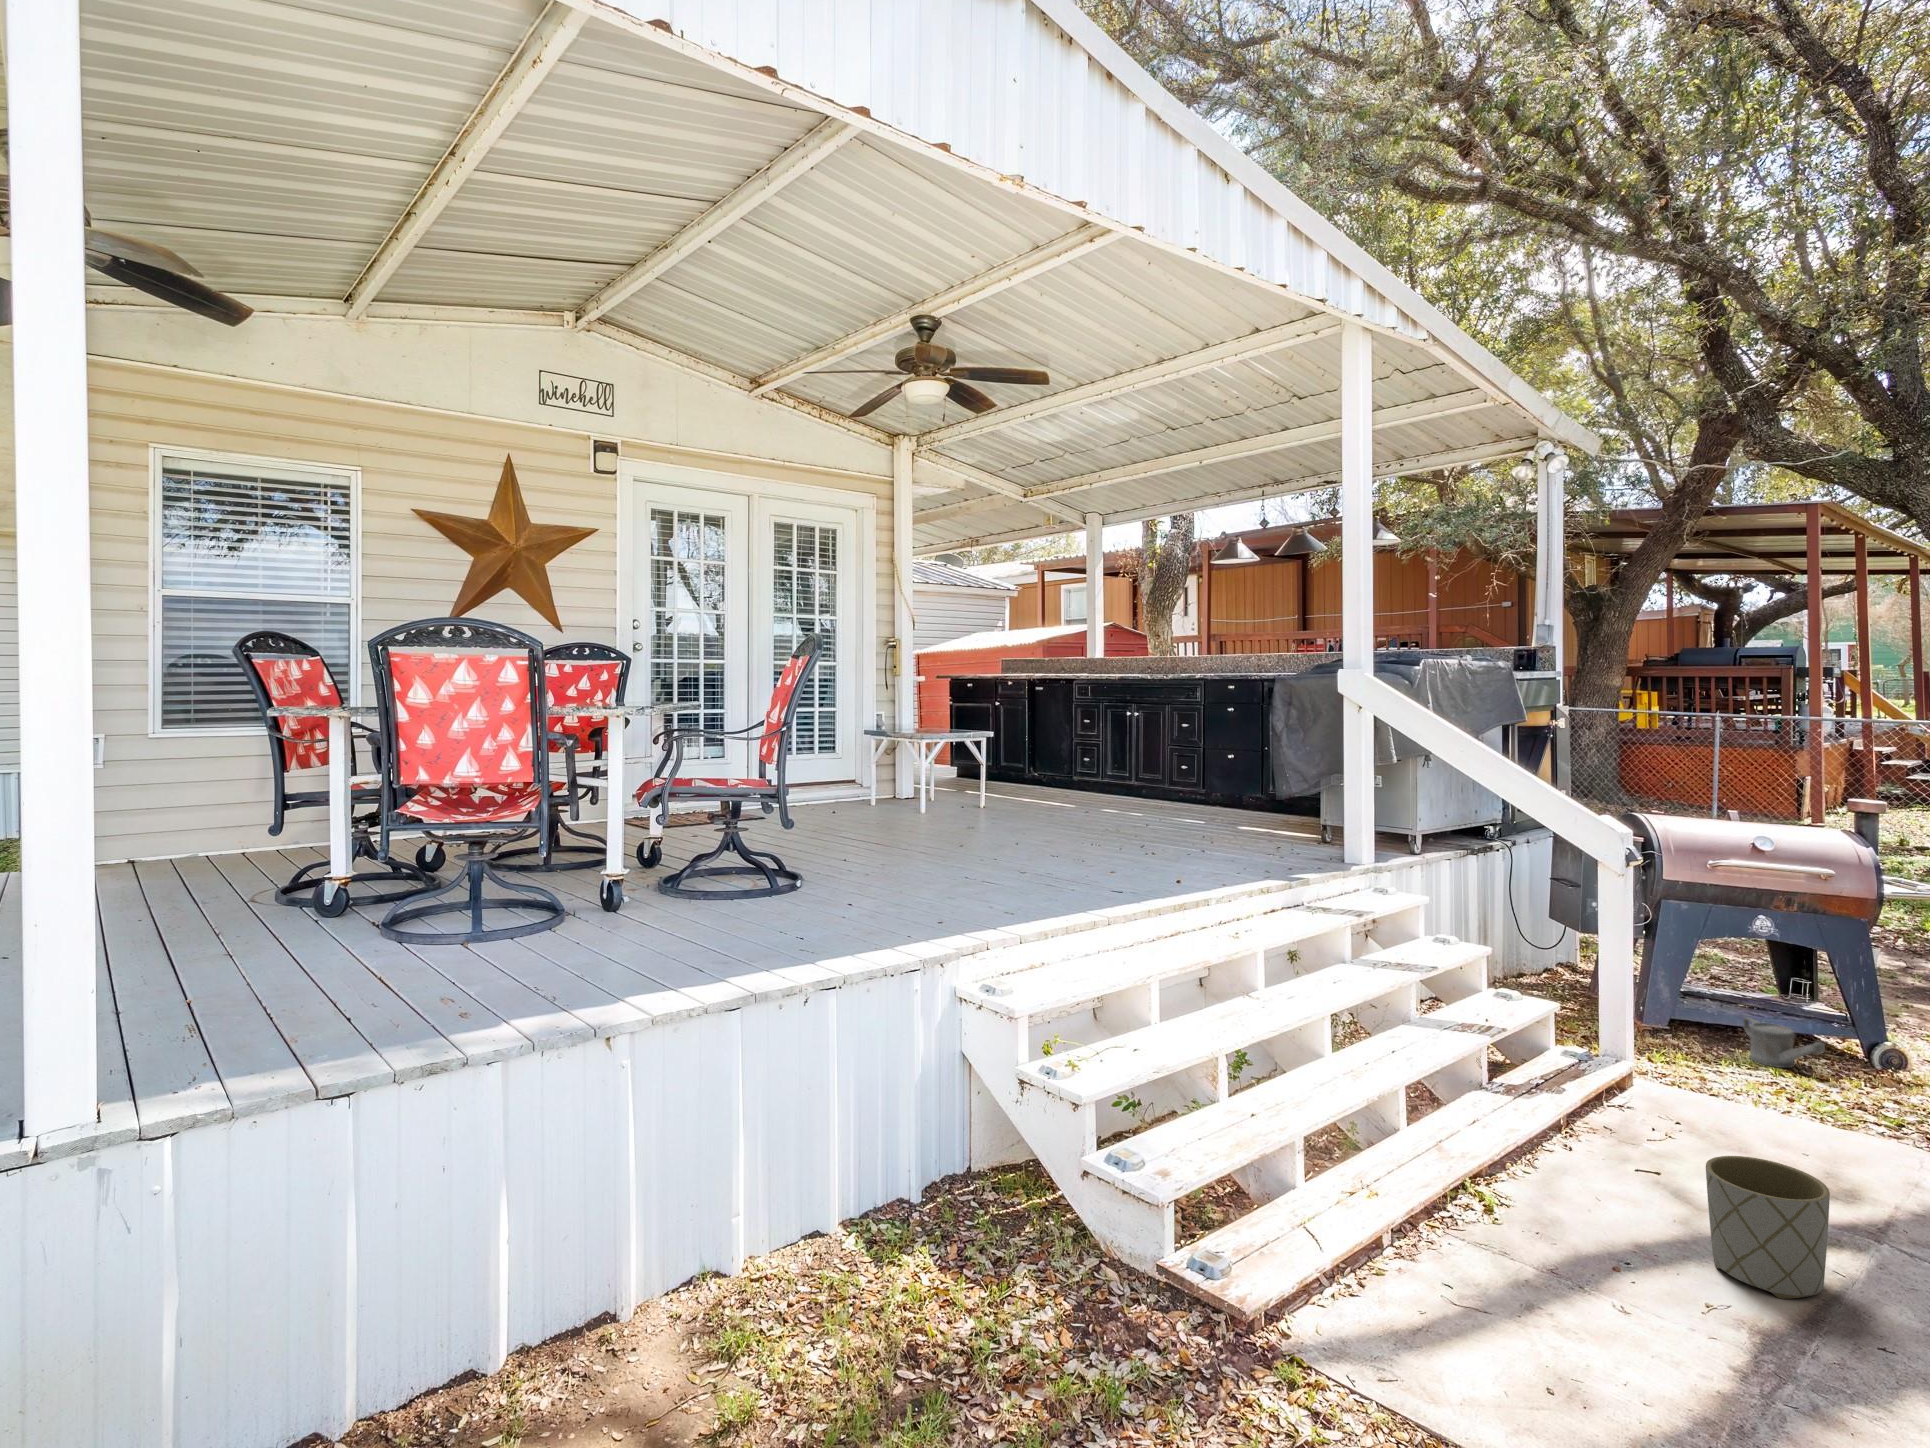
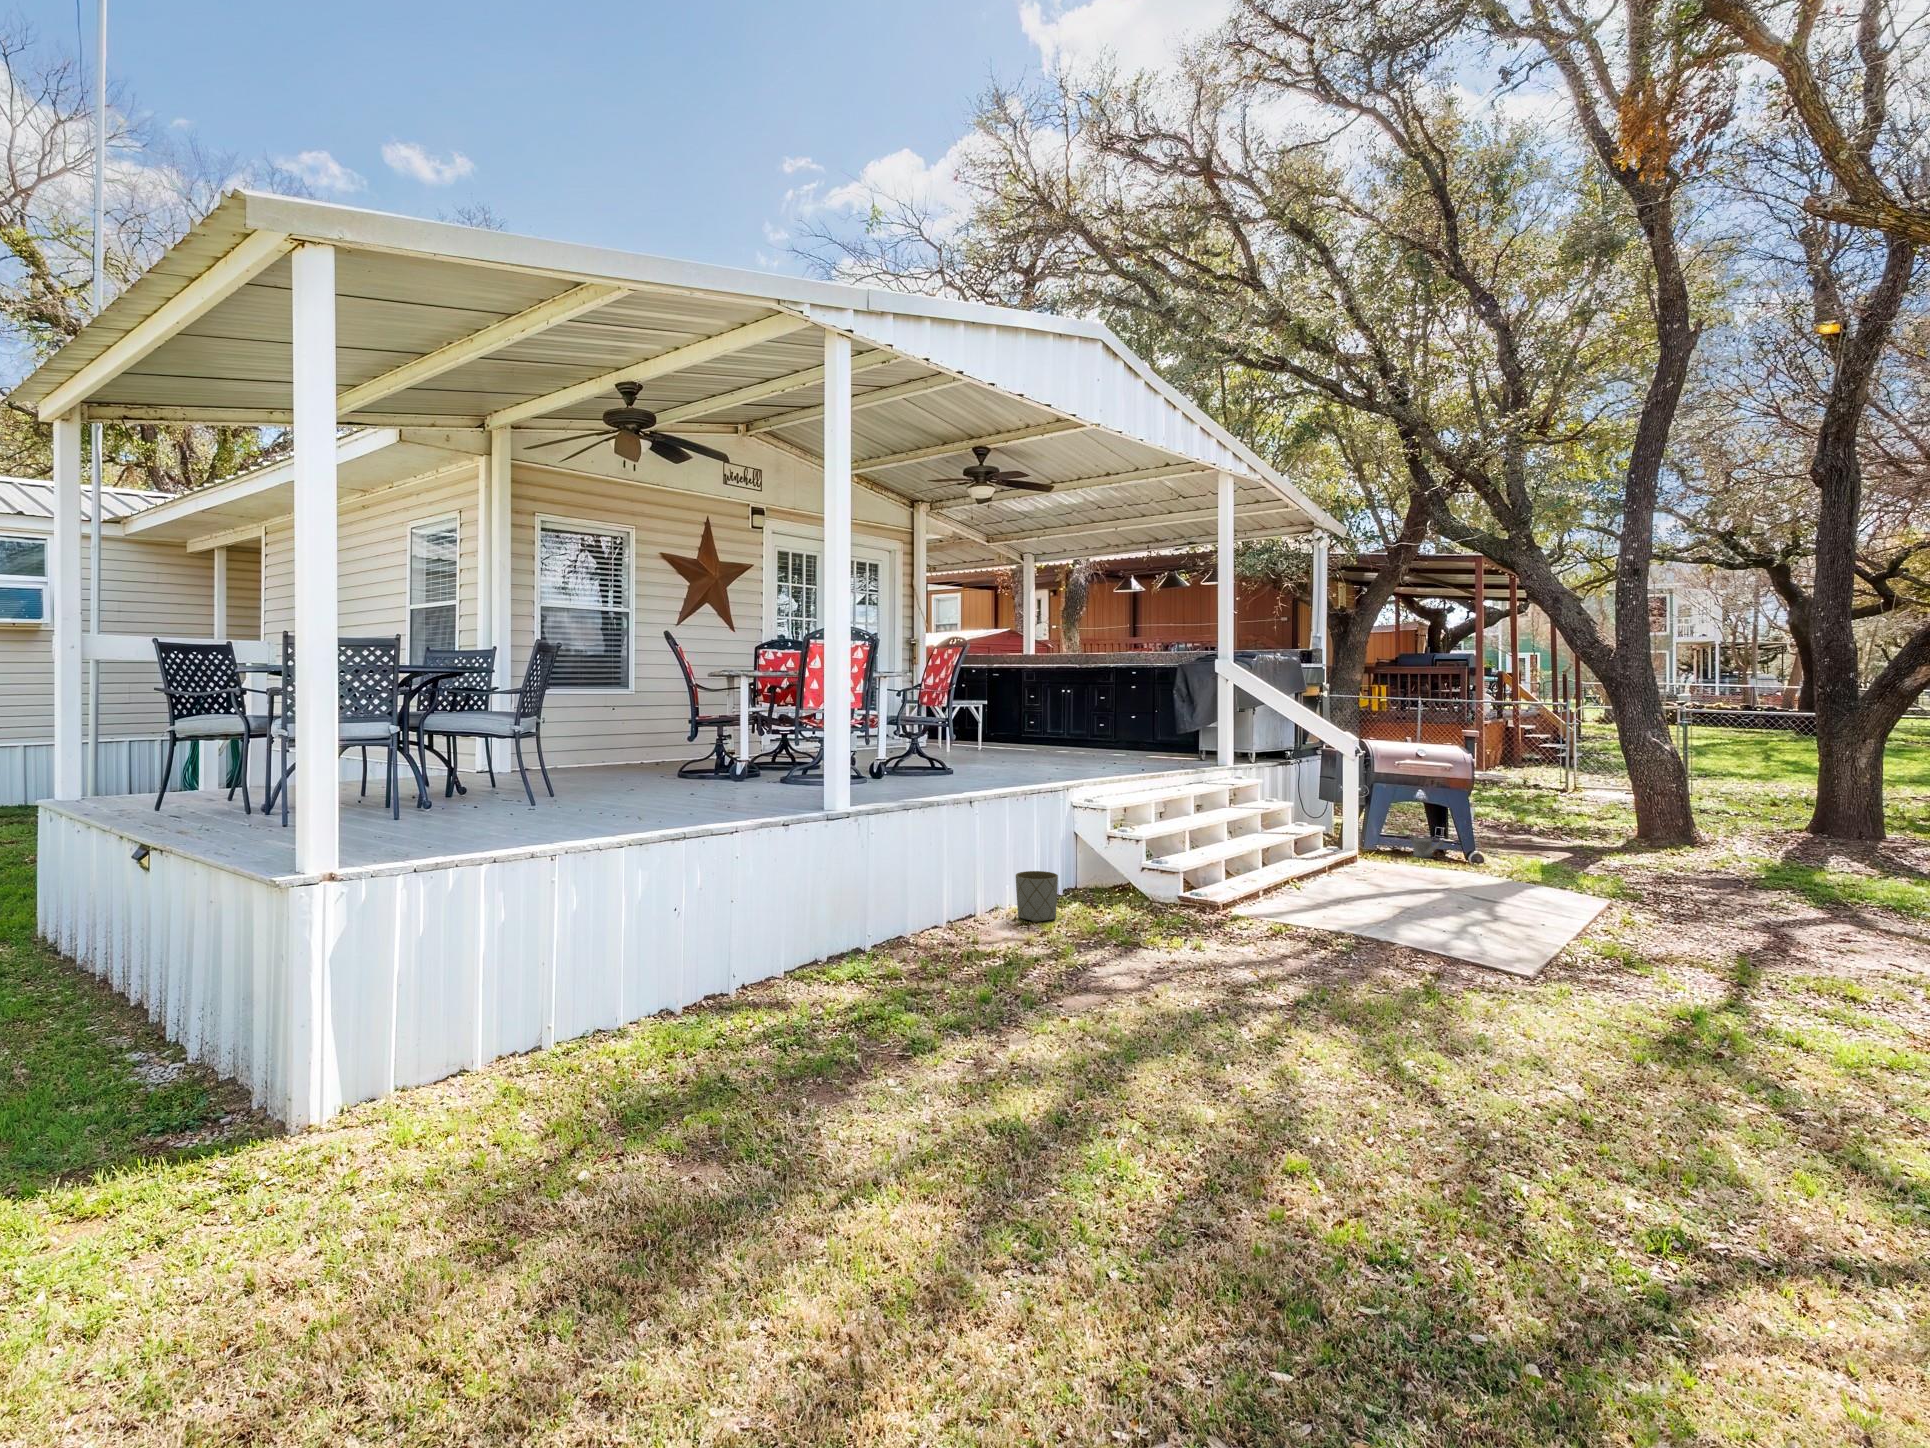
planter: present [1706,1156,1830,1299] -> present [1016,871,1058,922]

